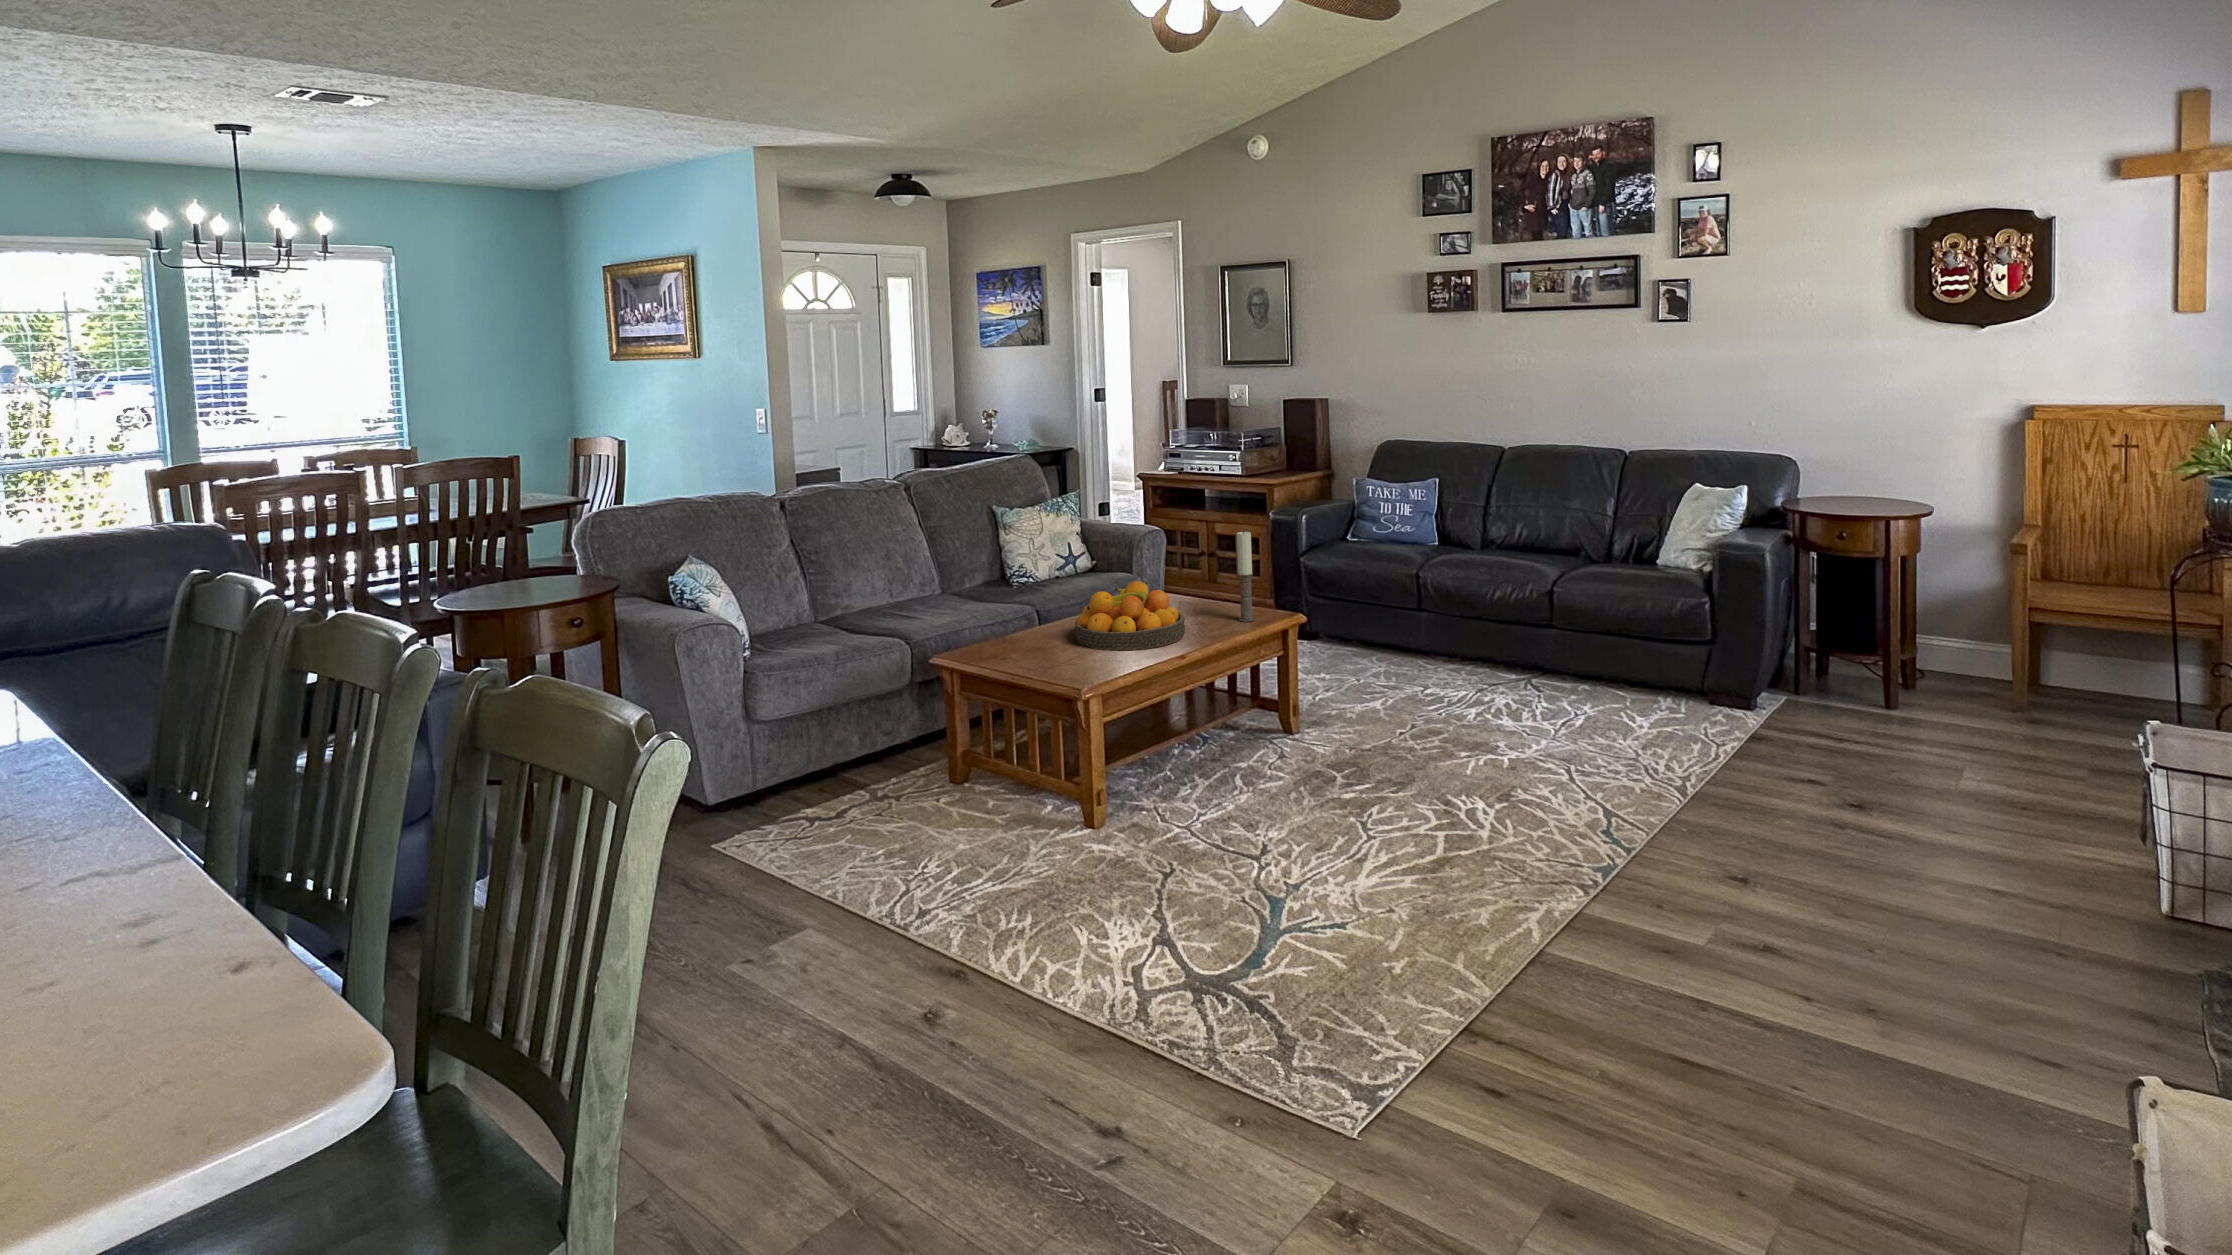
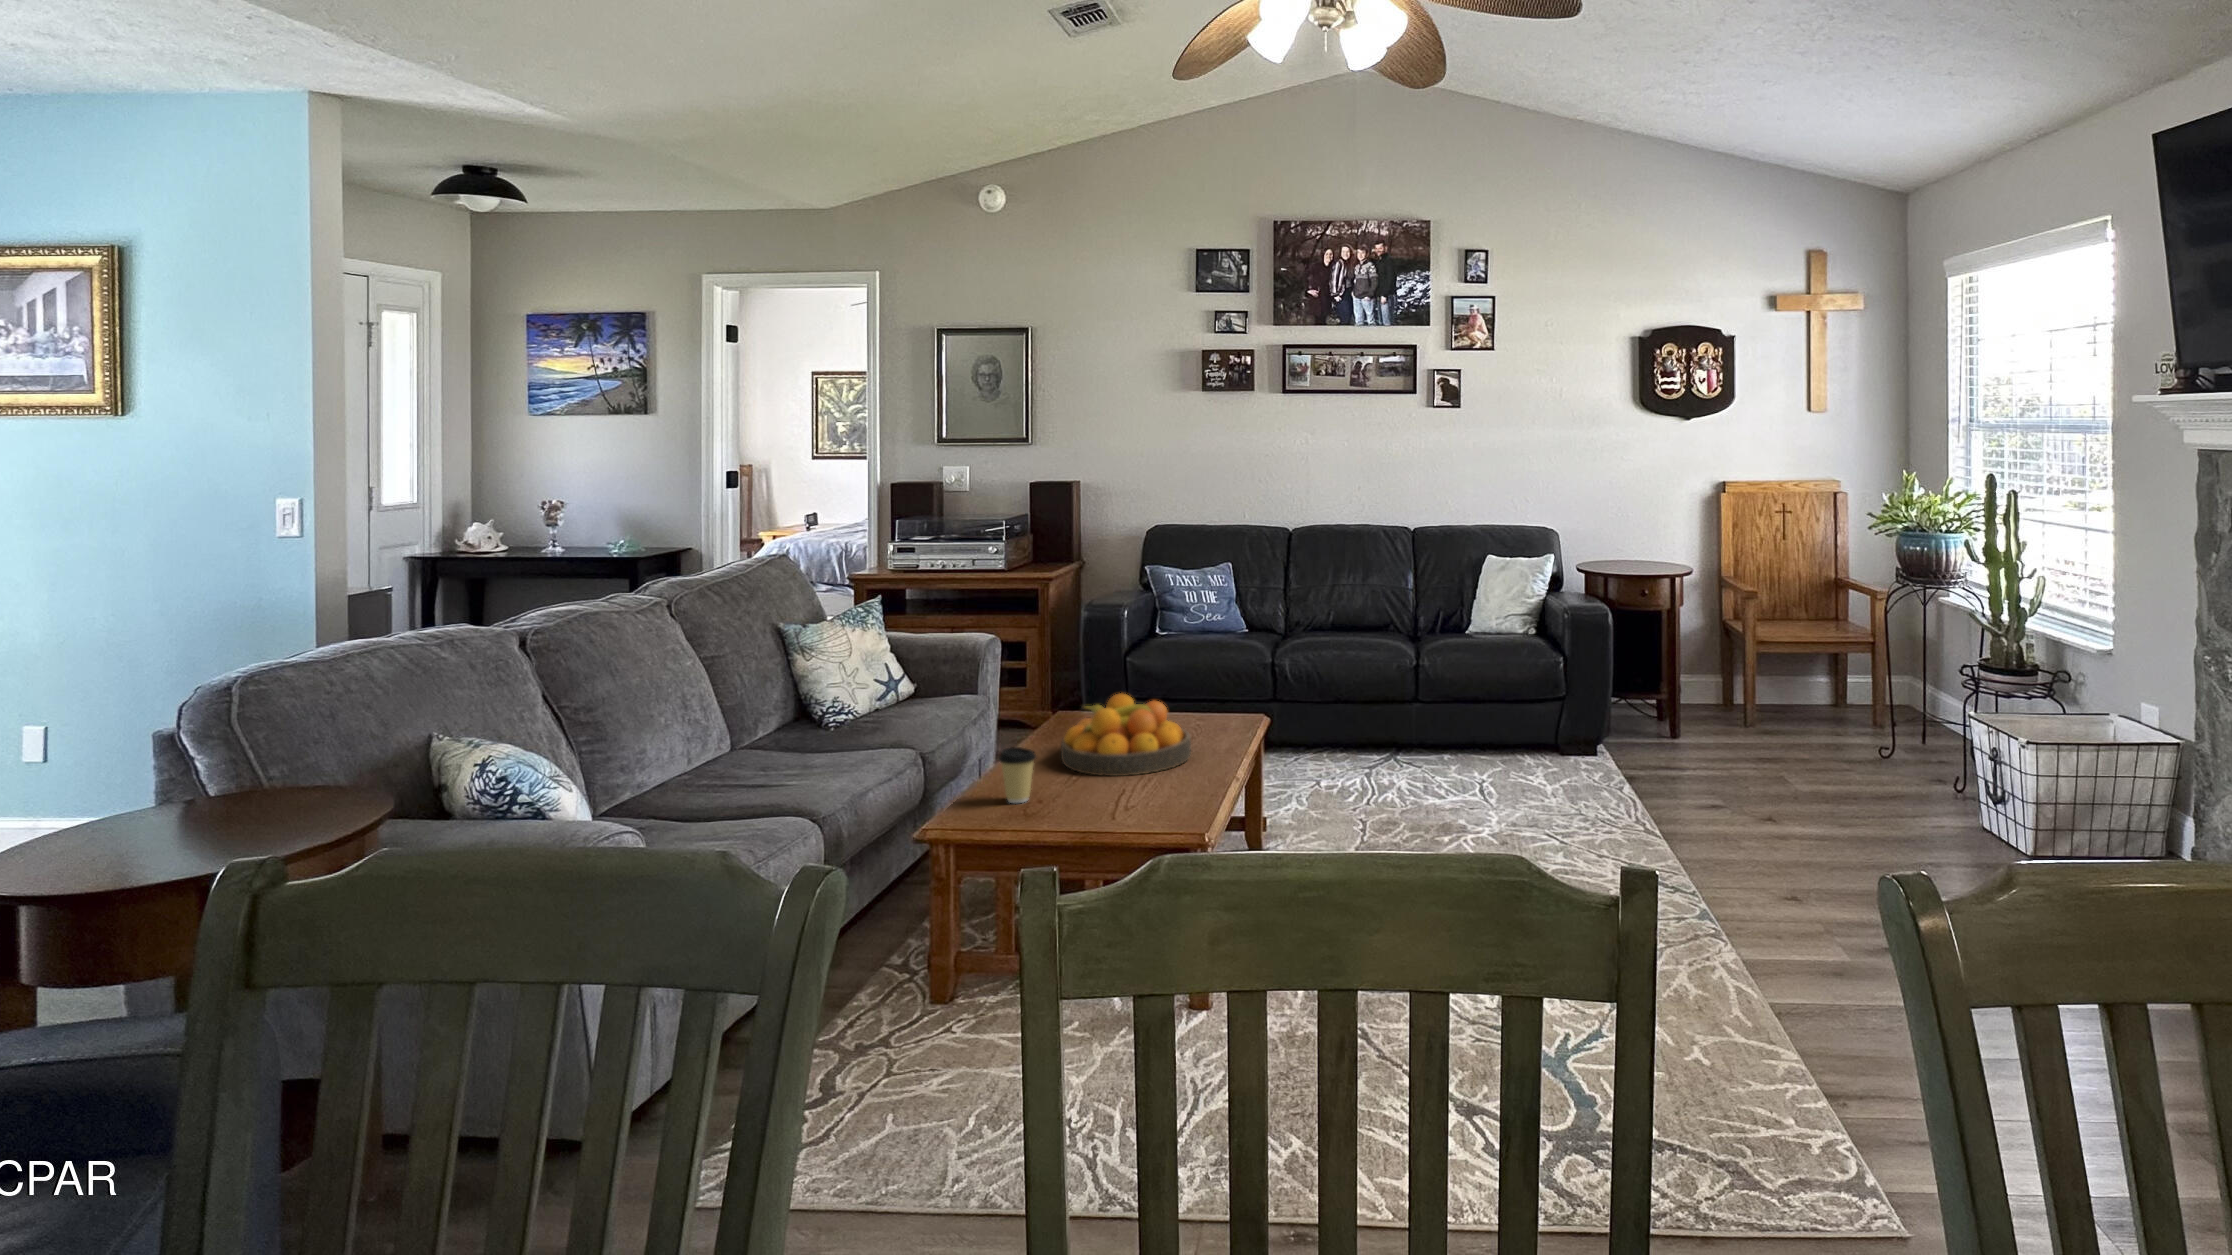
candle: present [1237,531,1254,622] -> none [1206,626,1223,729]
coffee cup: none [980,614,1011,659] -> present [999,747,1036,803]

